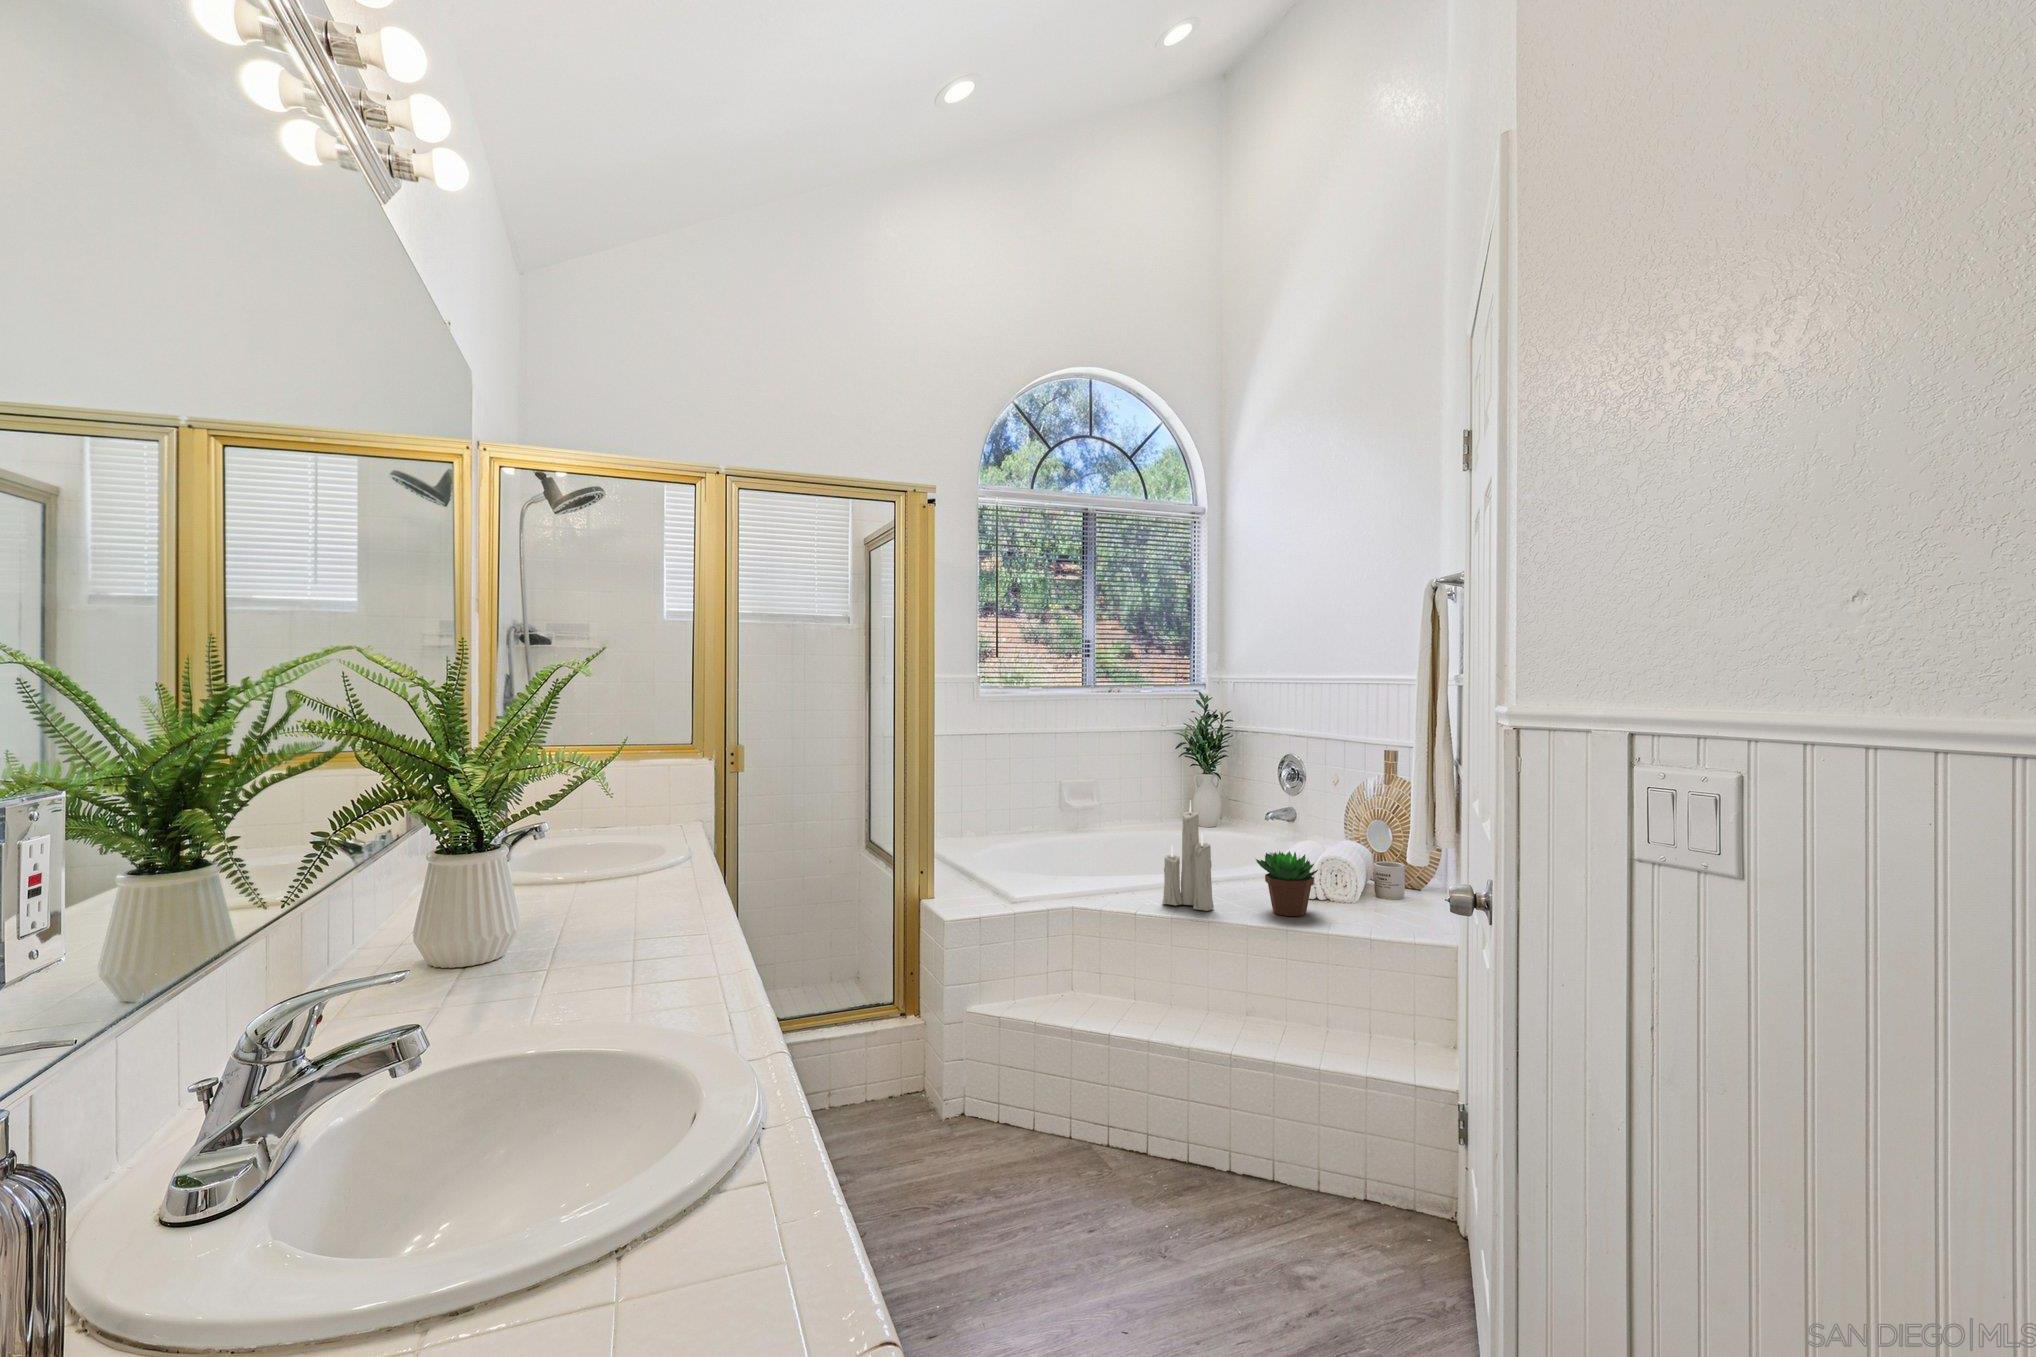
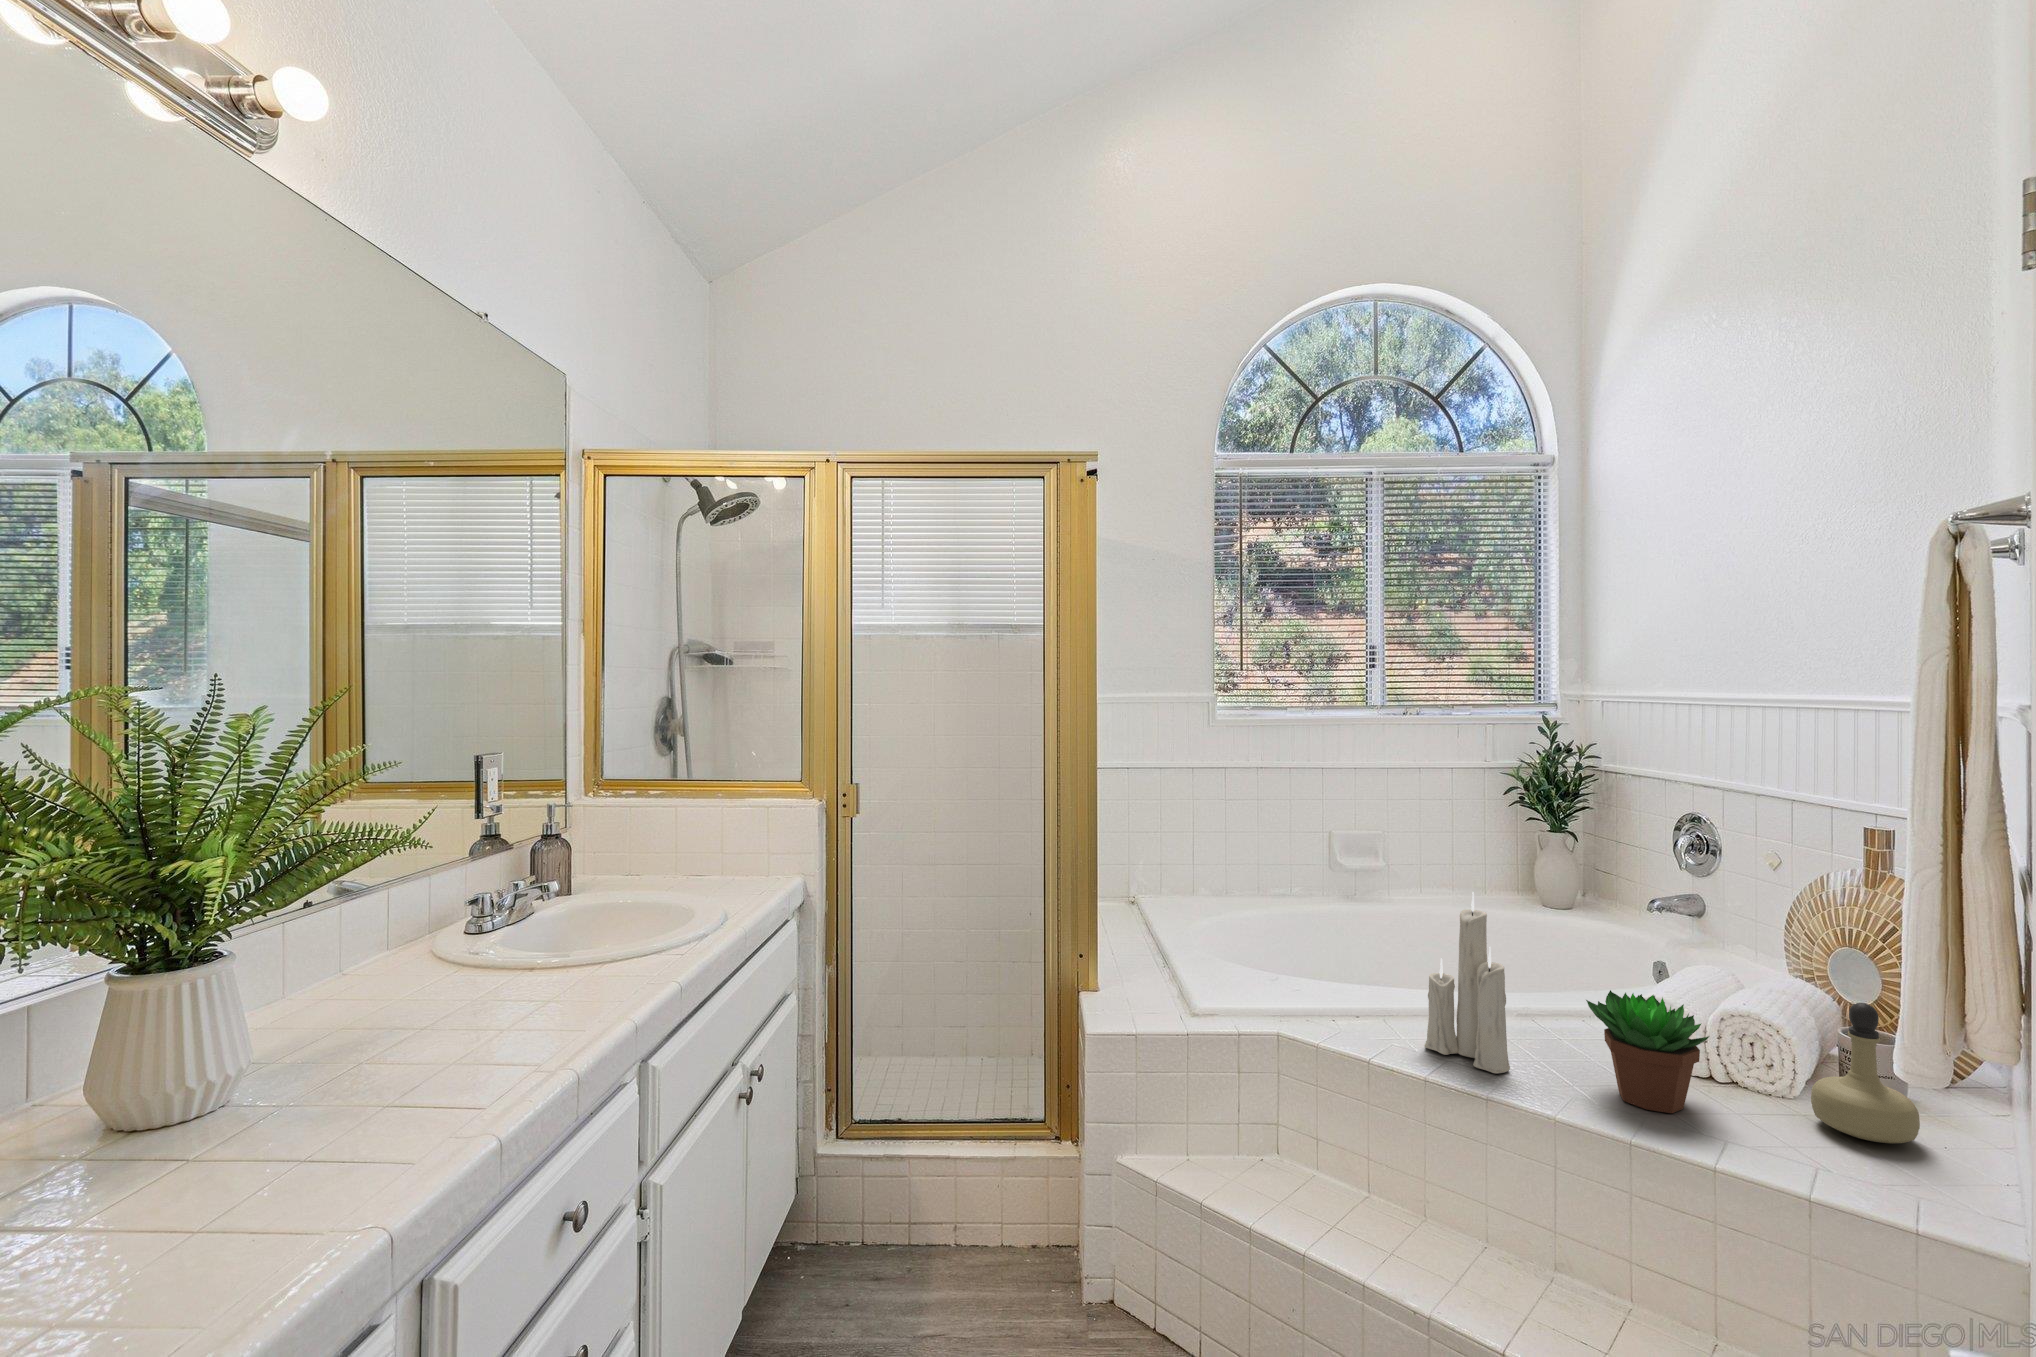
perfume bottle: none [1365,841,1413,915] -> present [1811,1003,1920,1143]

